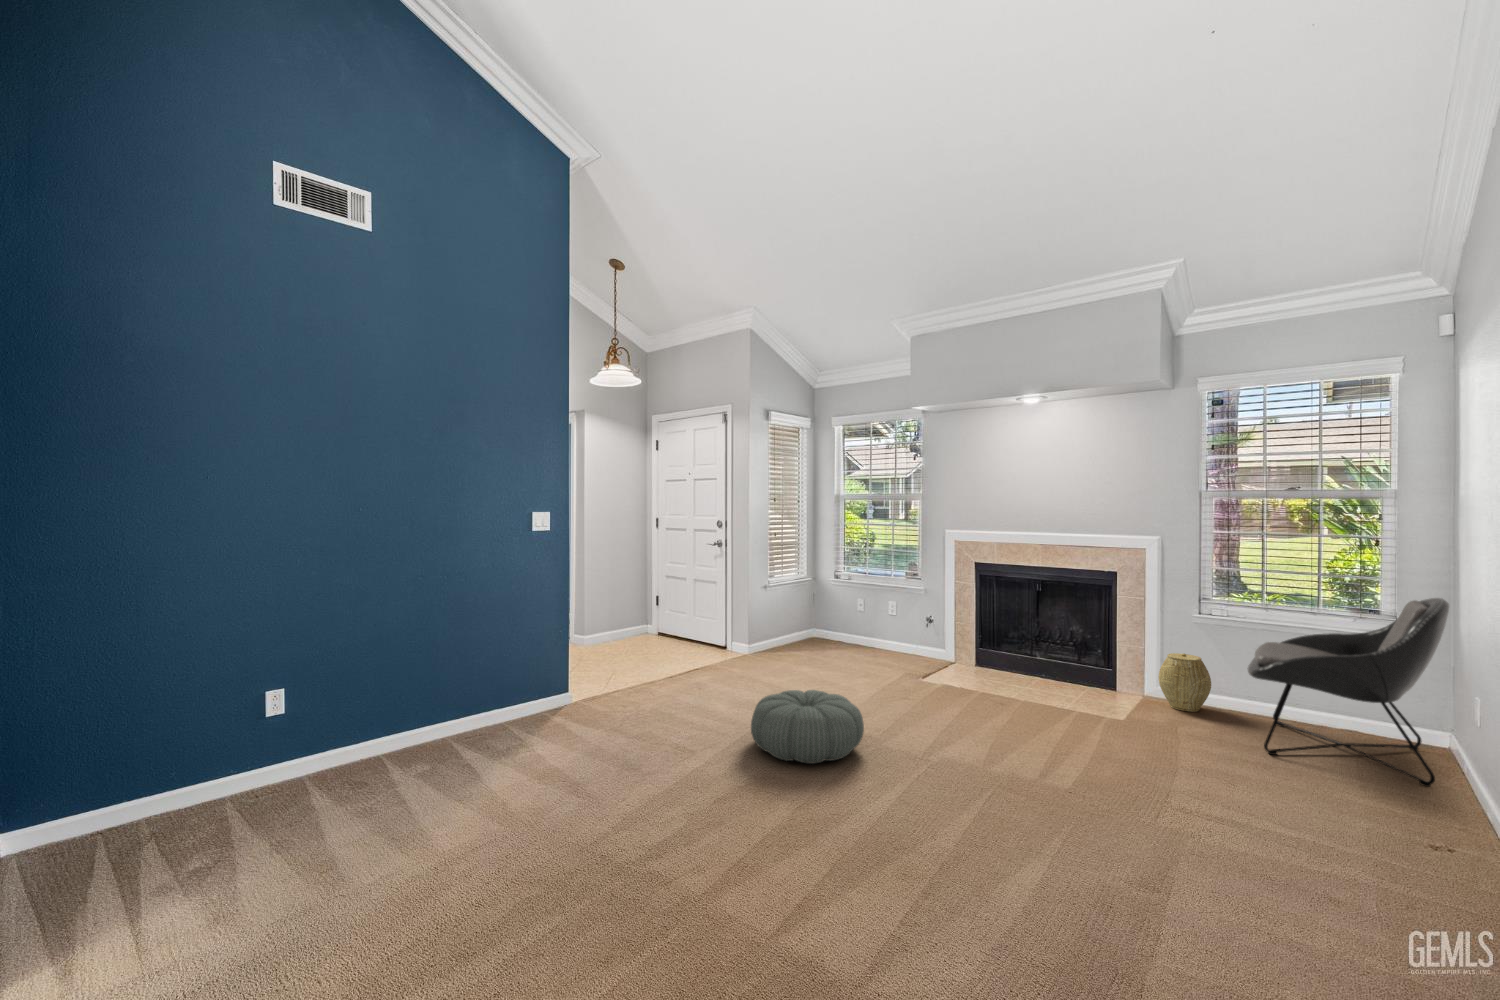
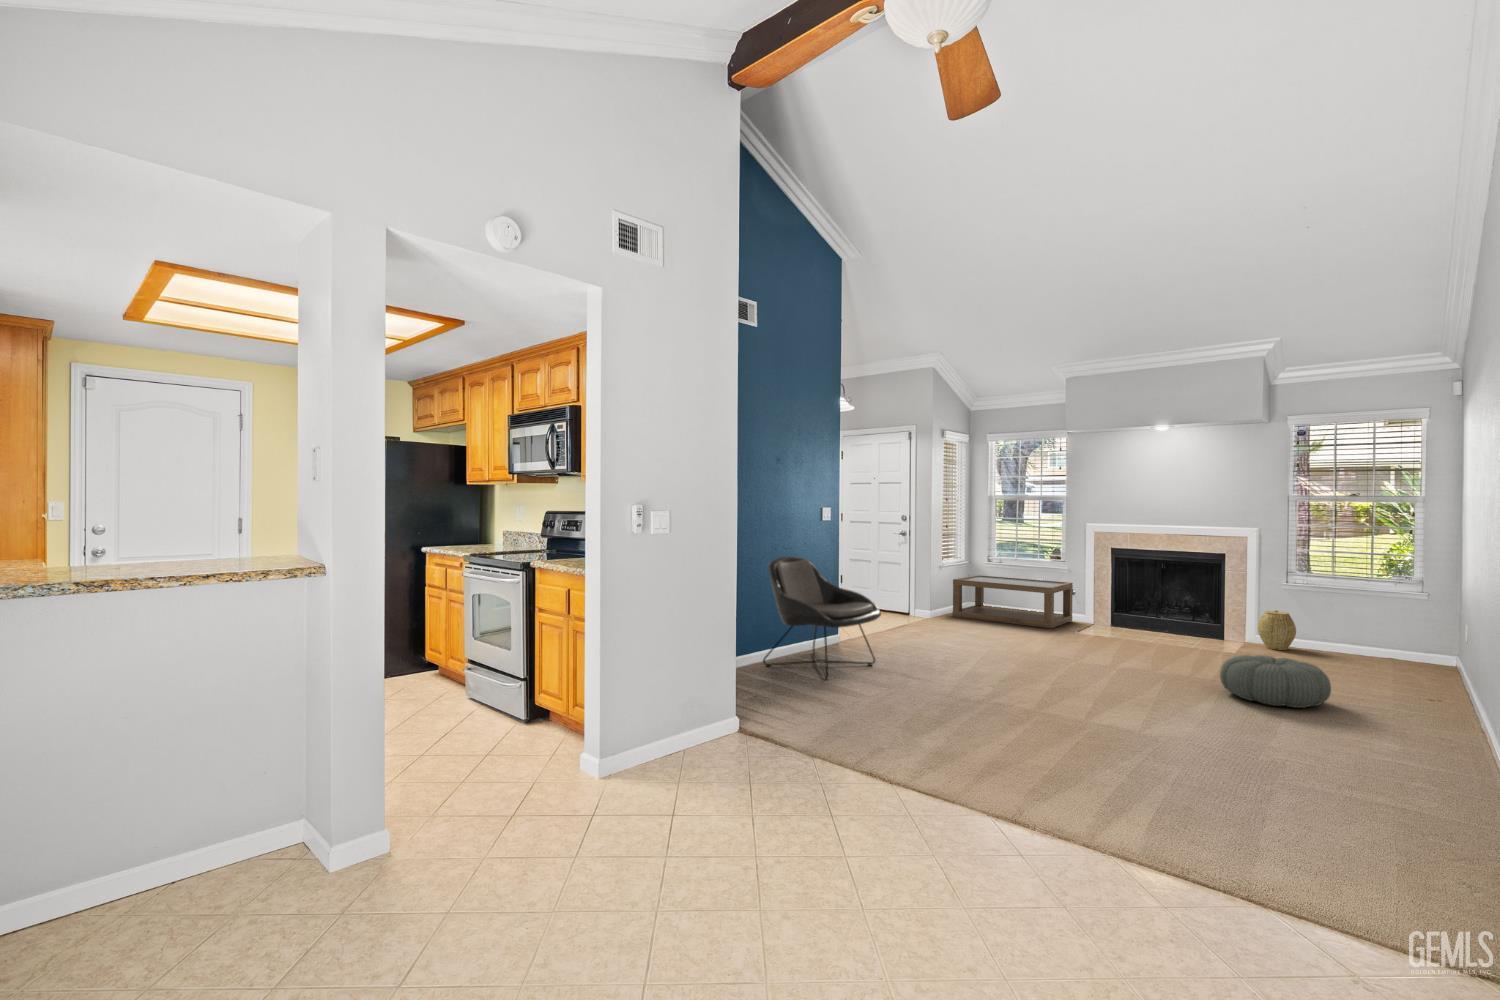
coffee table: none [780,595,930,672] -> present [953,575,1073,628]
lounge chair: present [1248,598,1449,787] -> present [763,556,881,680]
pouf: present [751,690,864,764] -> present [1220,655,1331,708]

